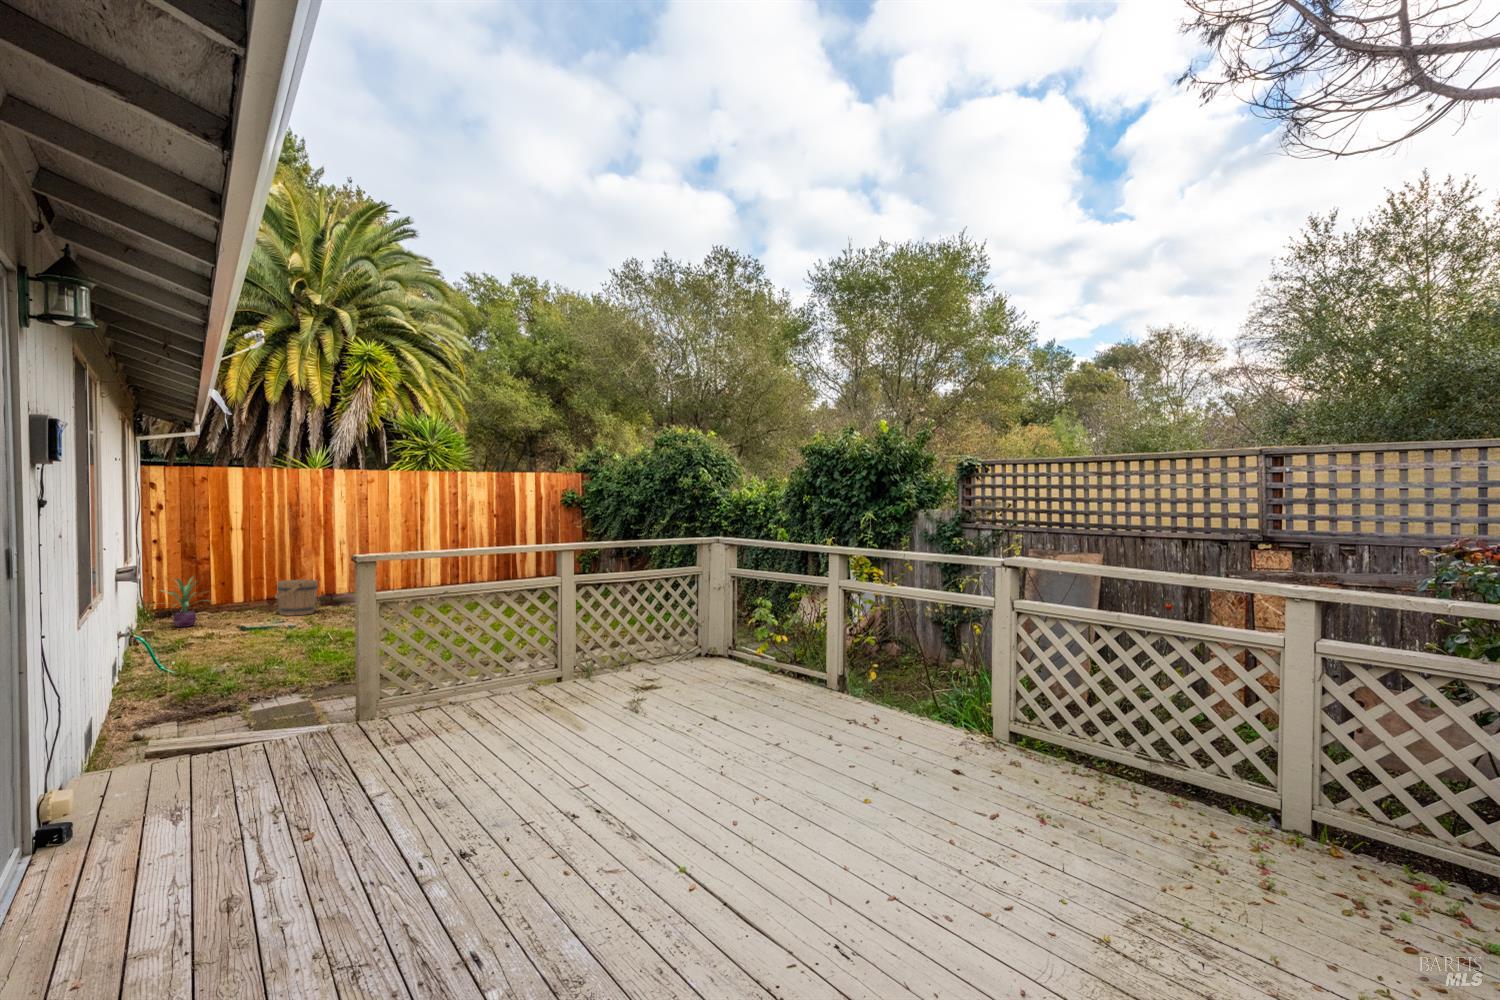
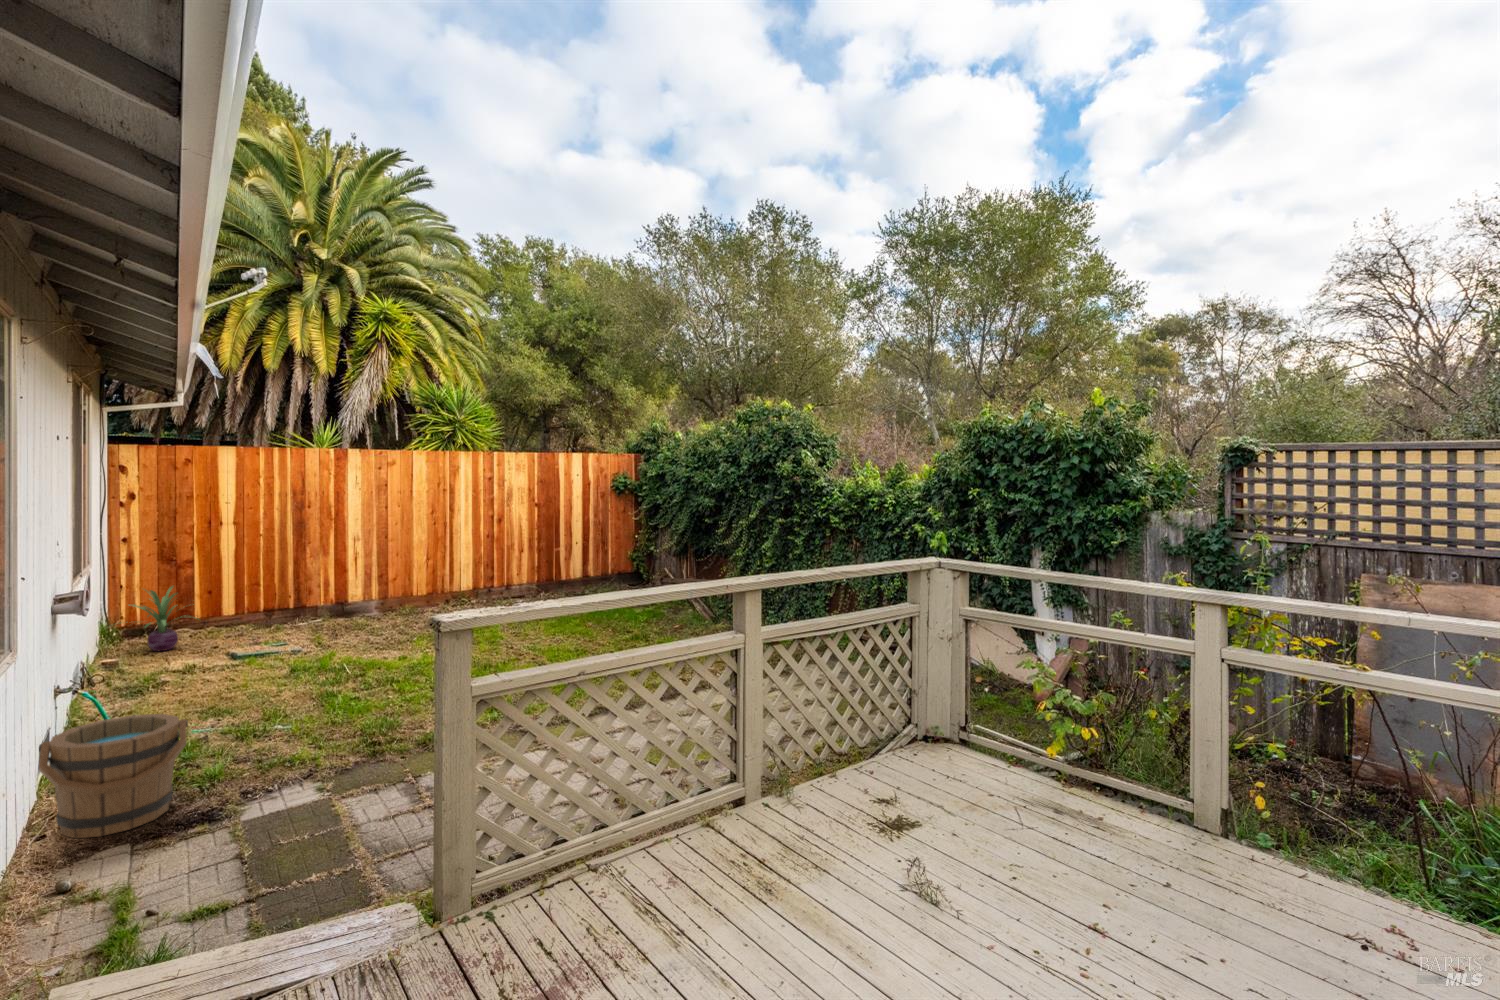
bucket: present [275,580,318,616] -> present [39,714,188,838]

